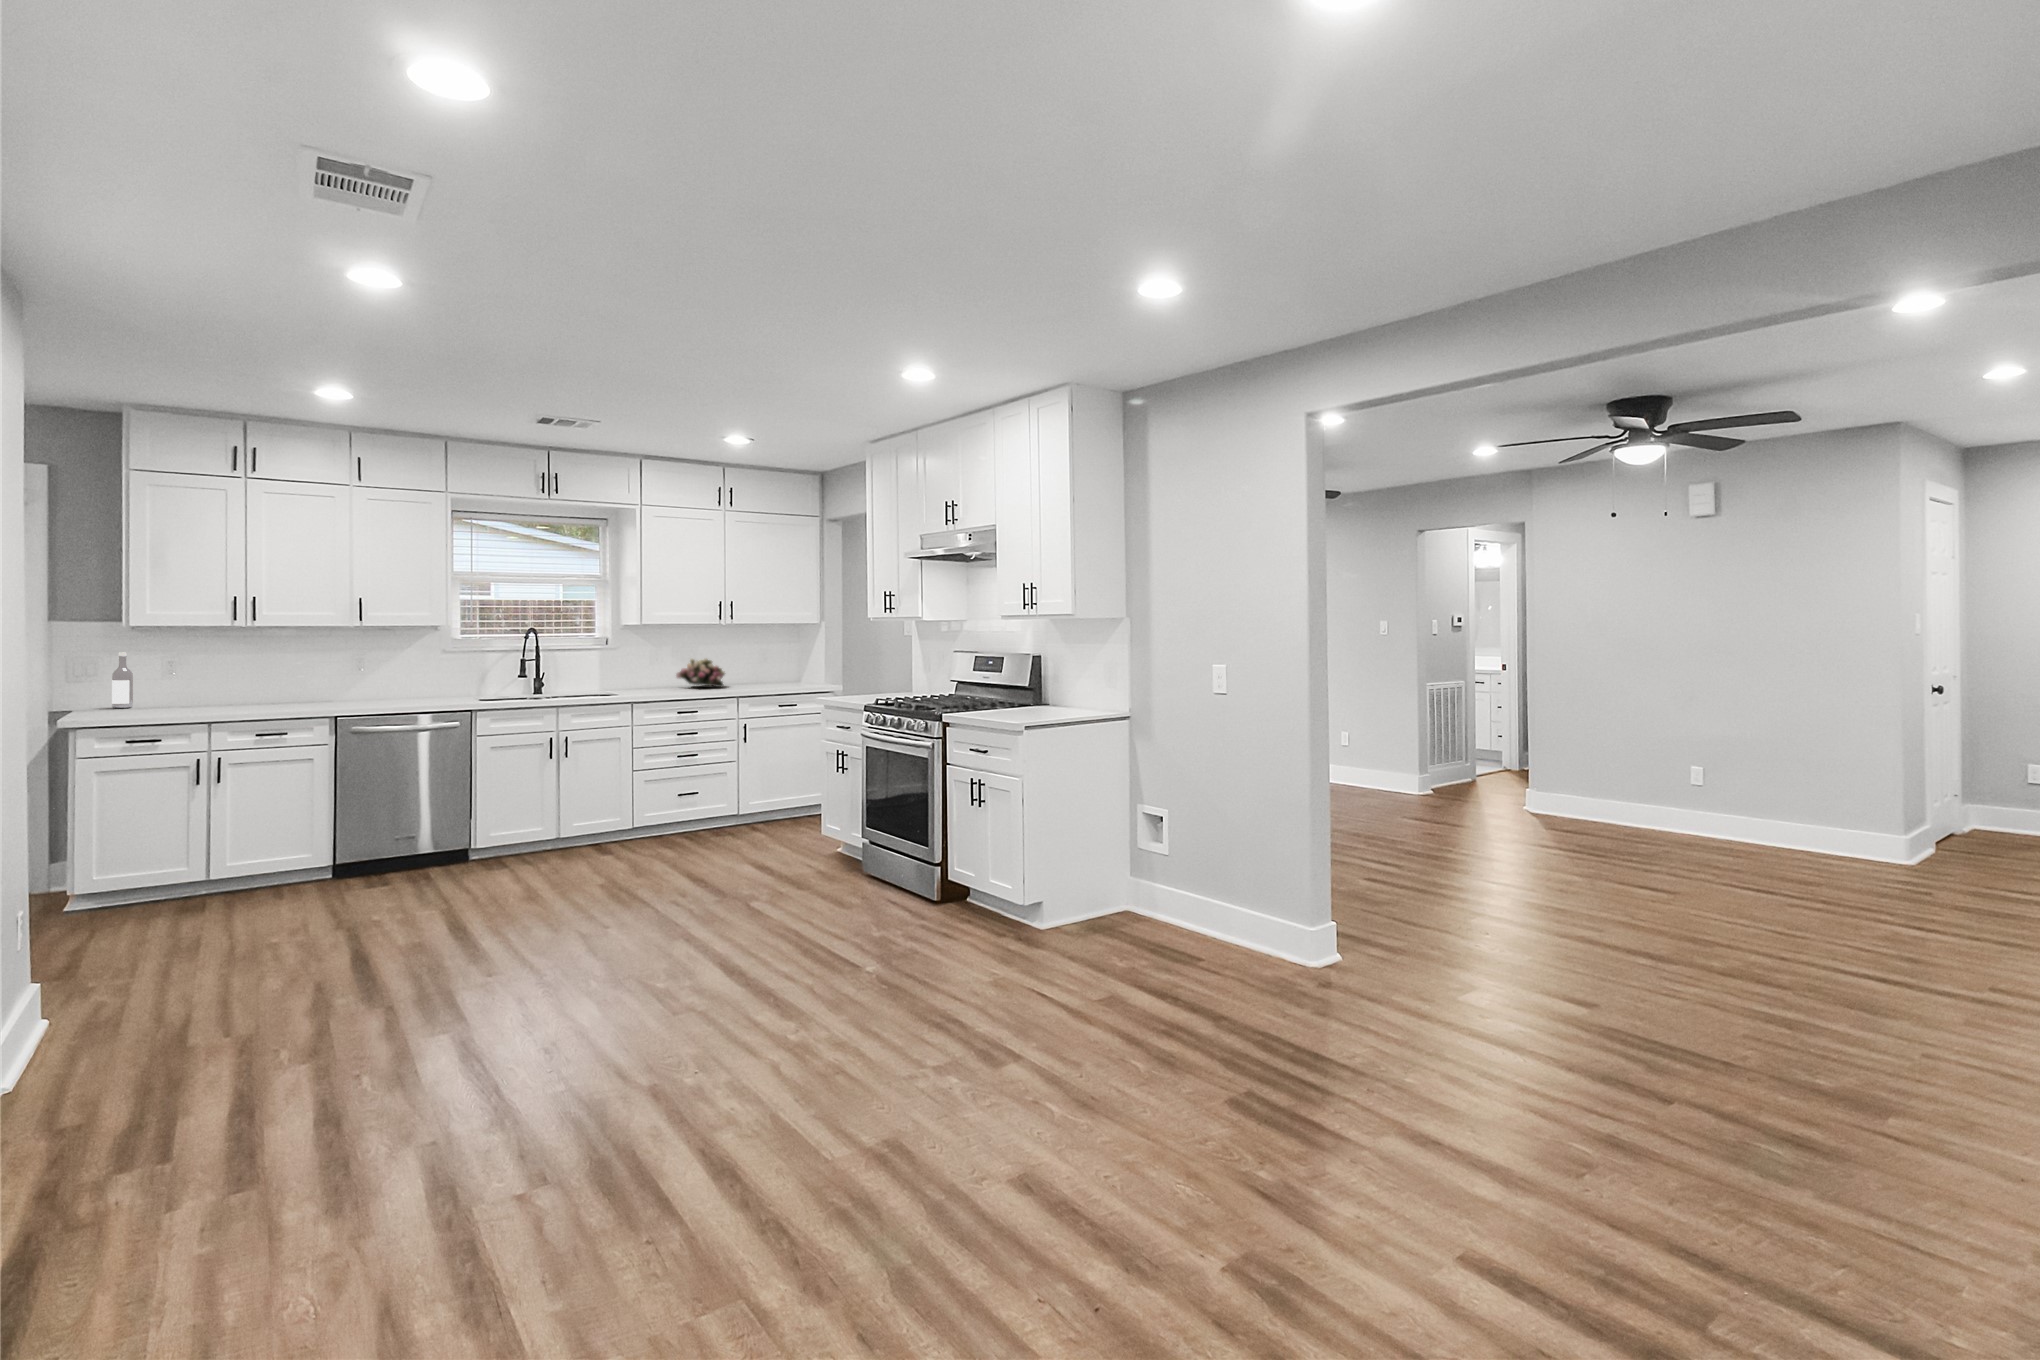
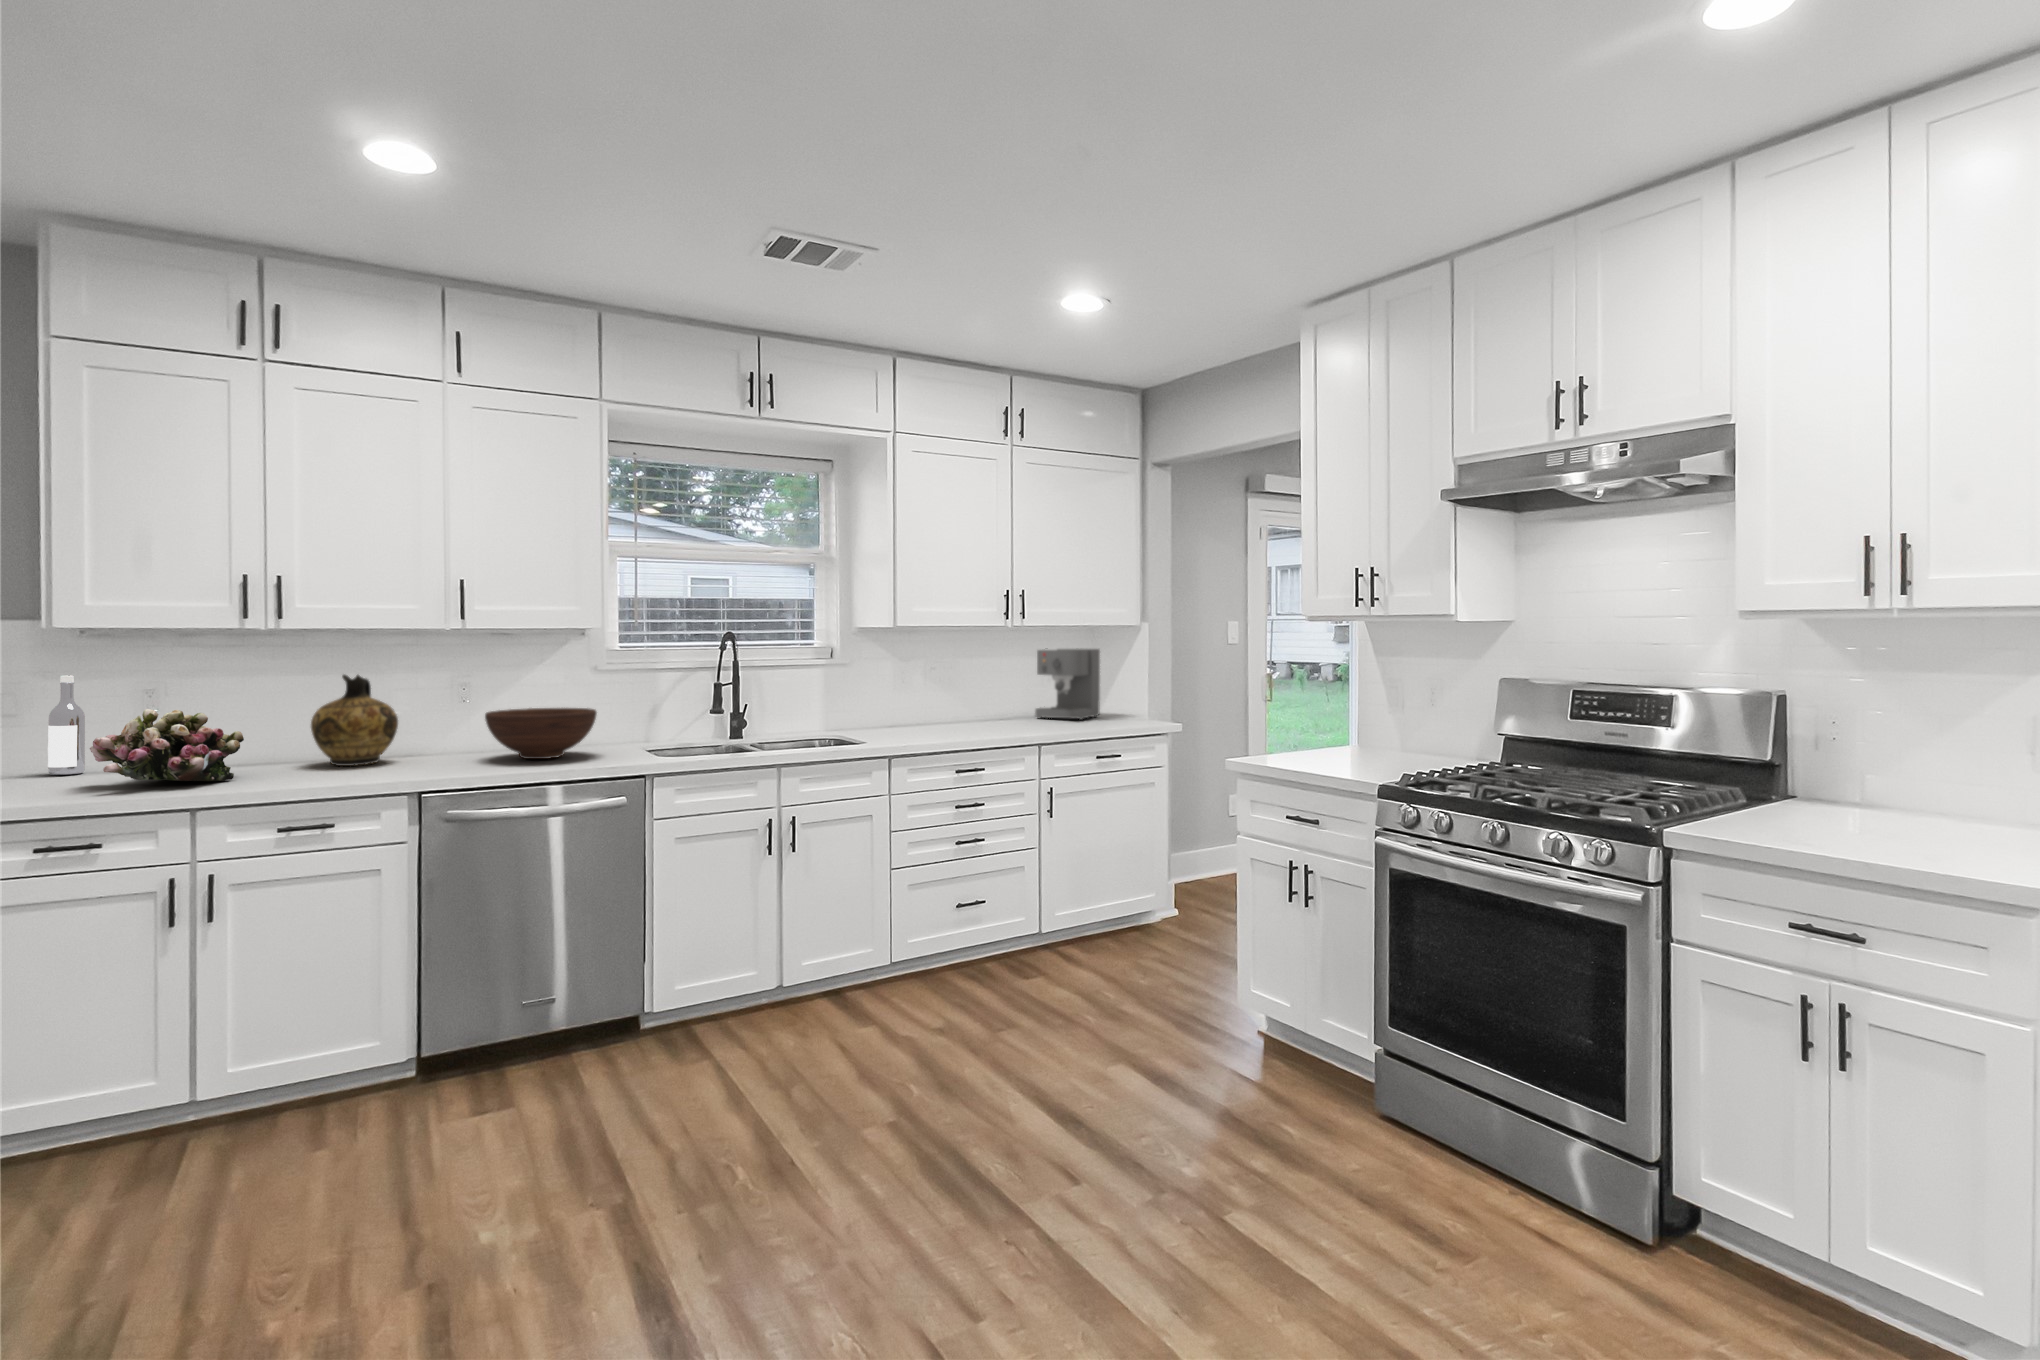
coffee maker: none [750,639,795,685] -> present [1035,648,1100,720]
ceramic jug: none [269,652,321,705] -> present [311,675,398,766]
flower arrangement: present [676,659,725,687] -> present [90,709,244,781]
fruit bowl: none [375,673,445,702] -> present [485,708,597,759]

